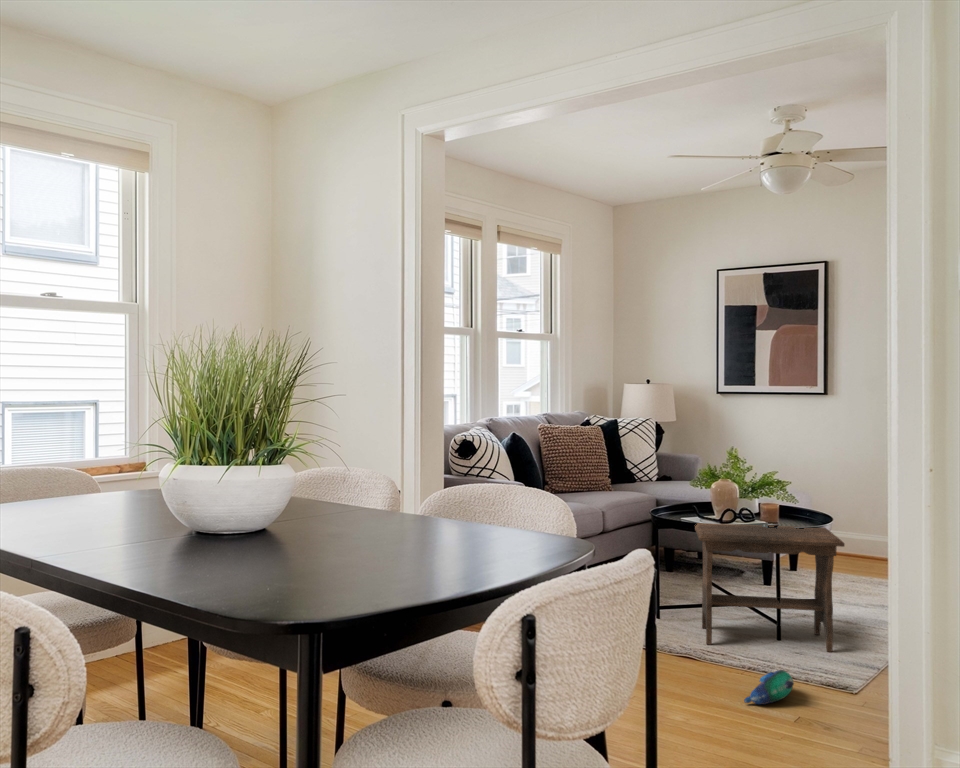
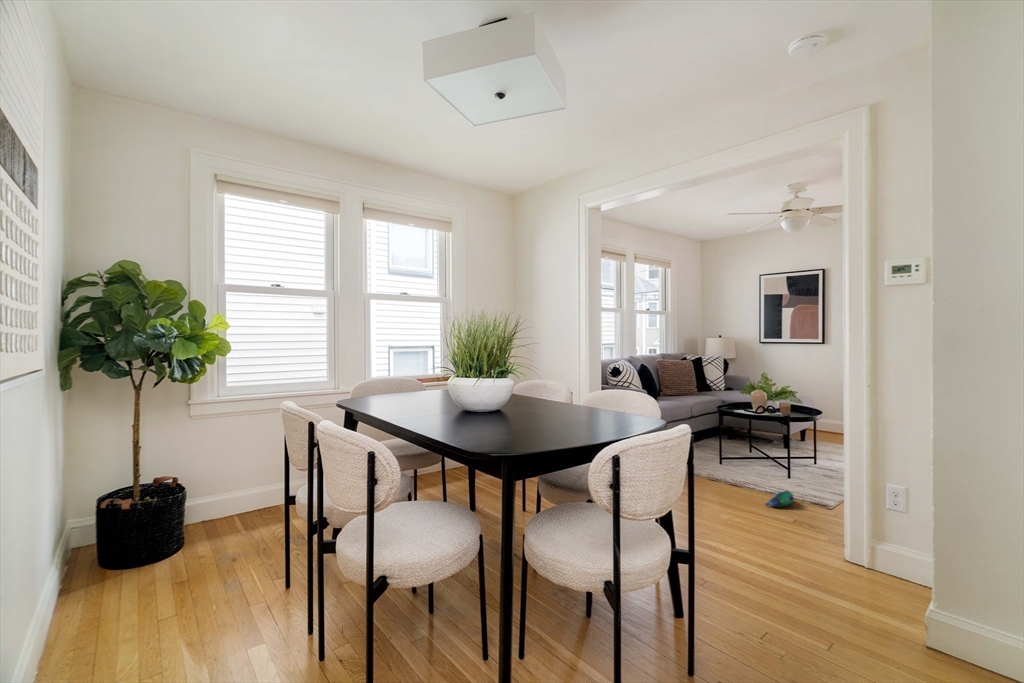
footstool: present [695,523,844,652] -> none [741,413,828,485]

